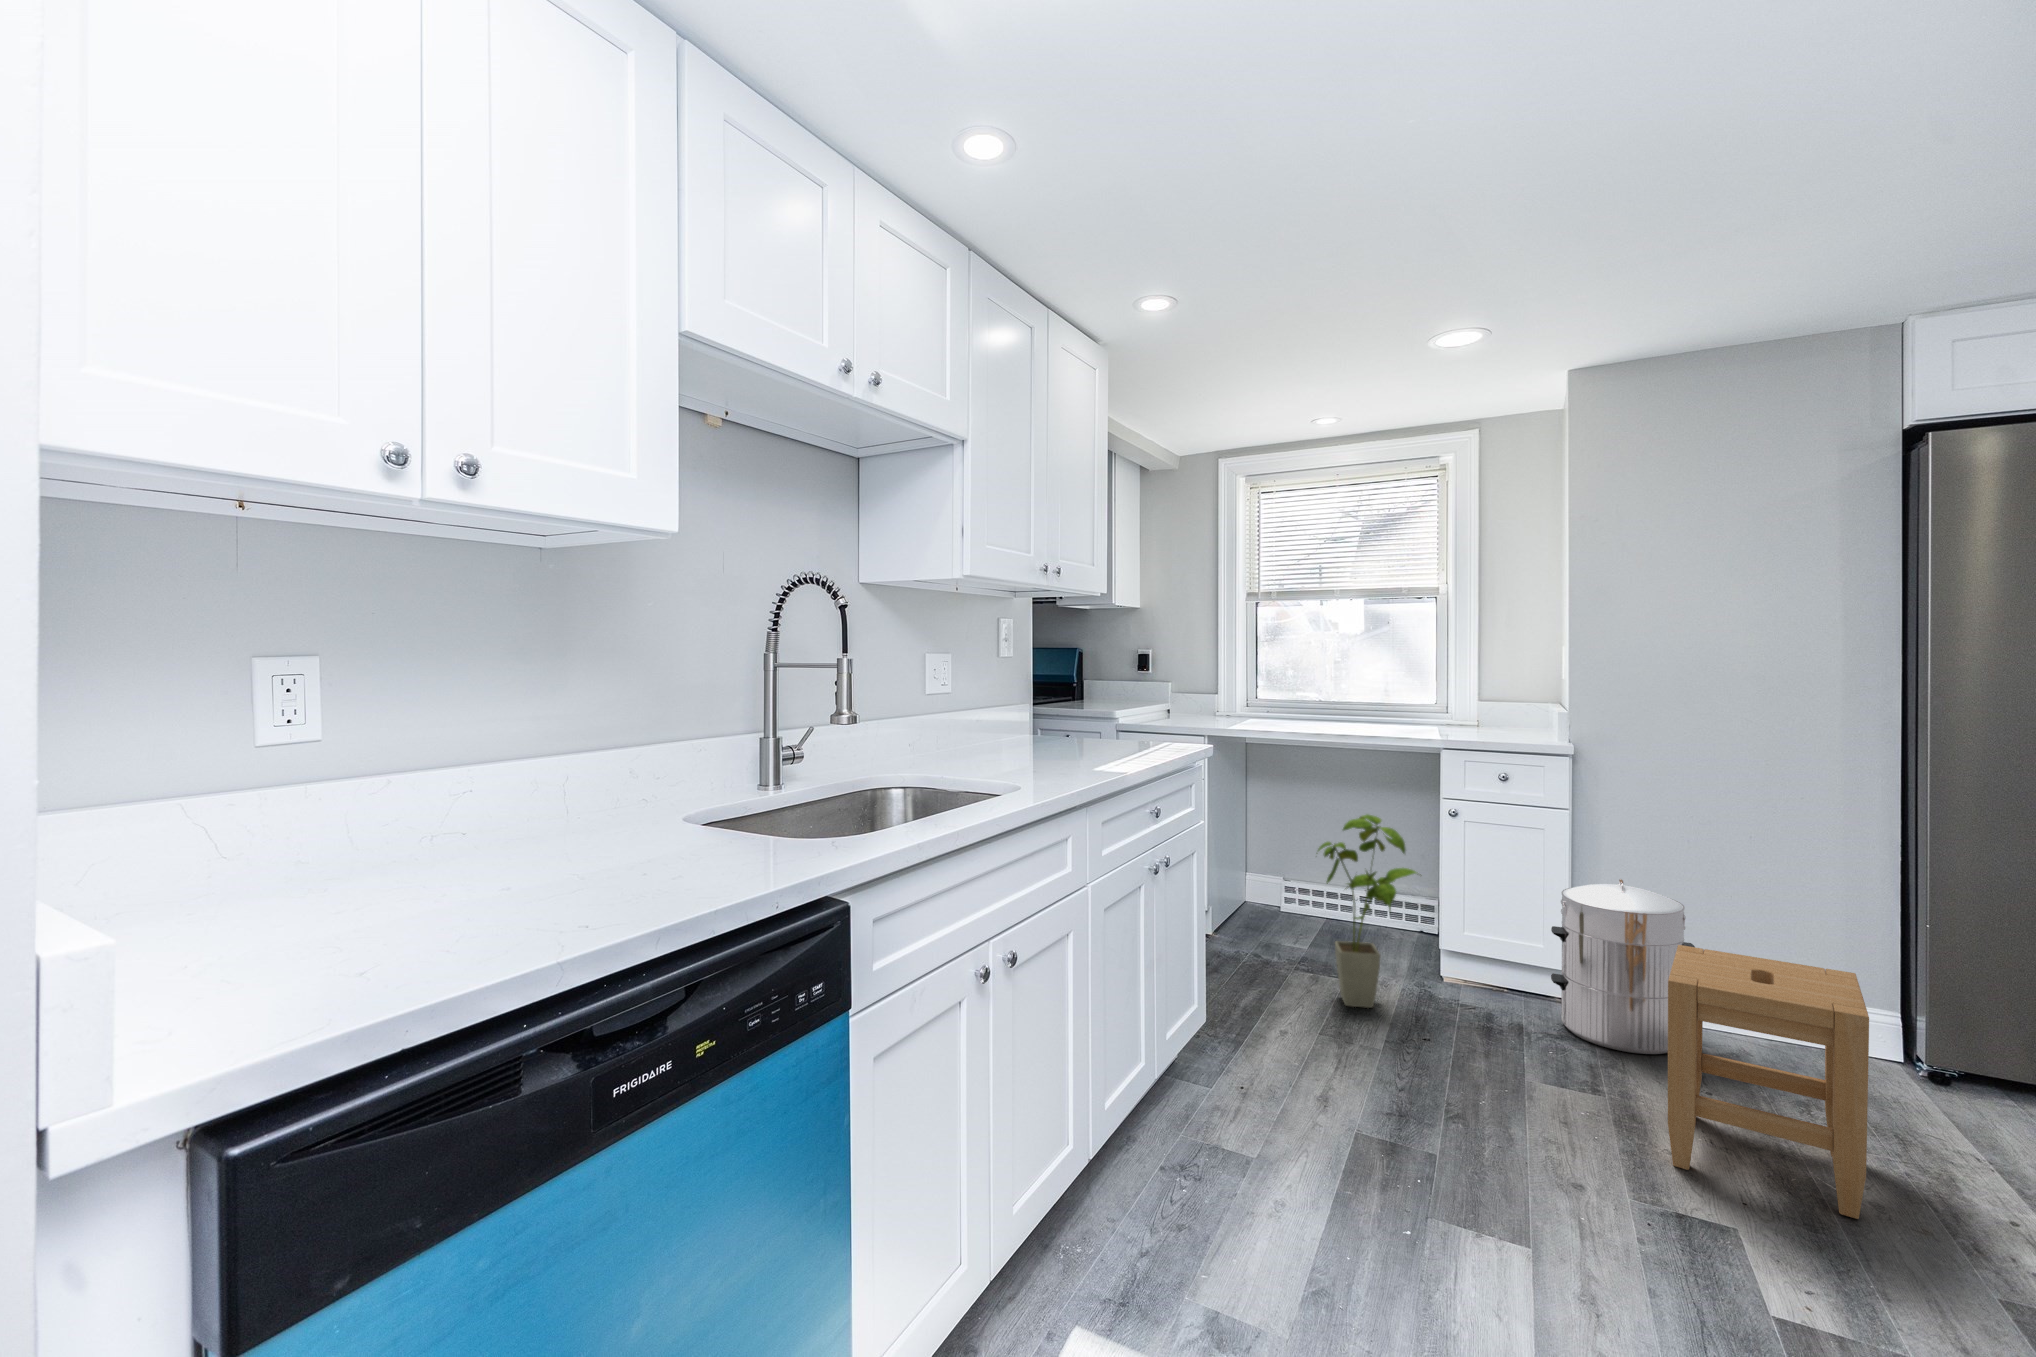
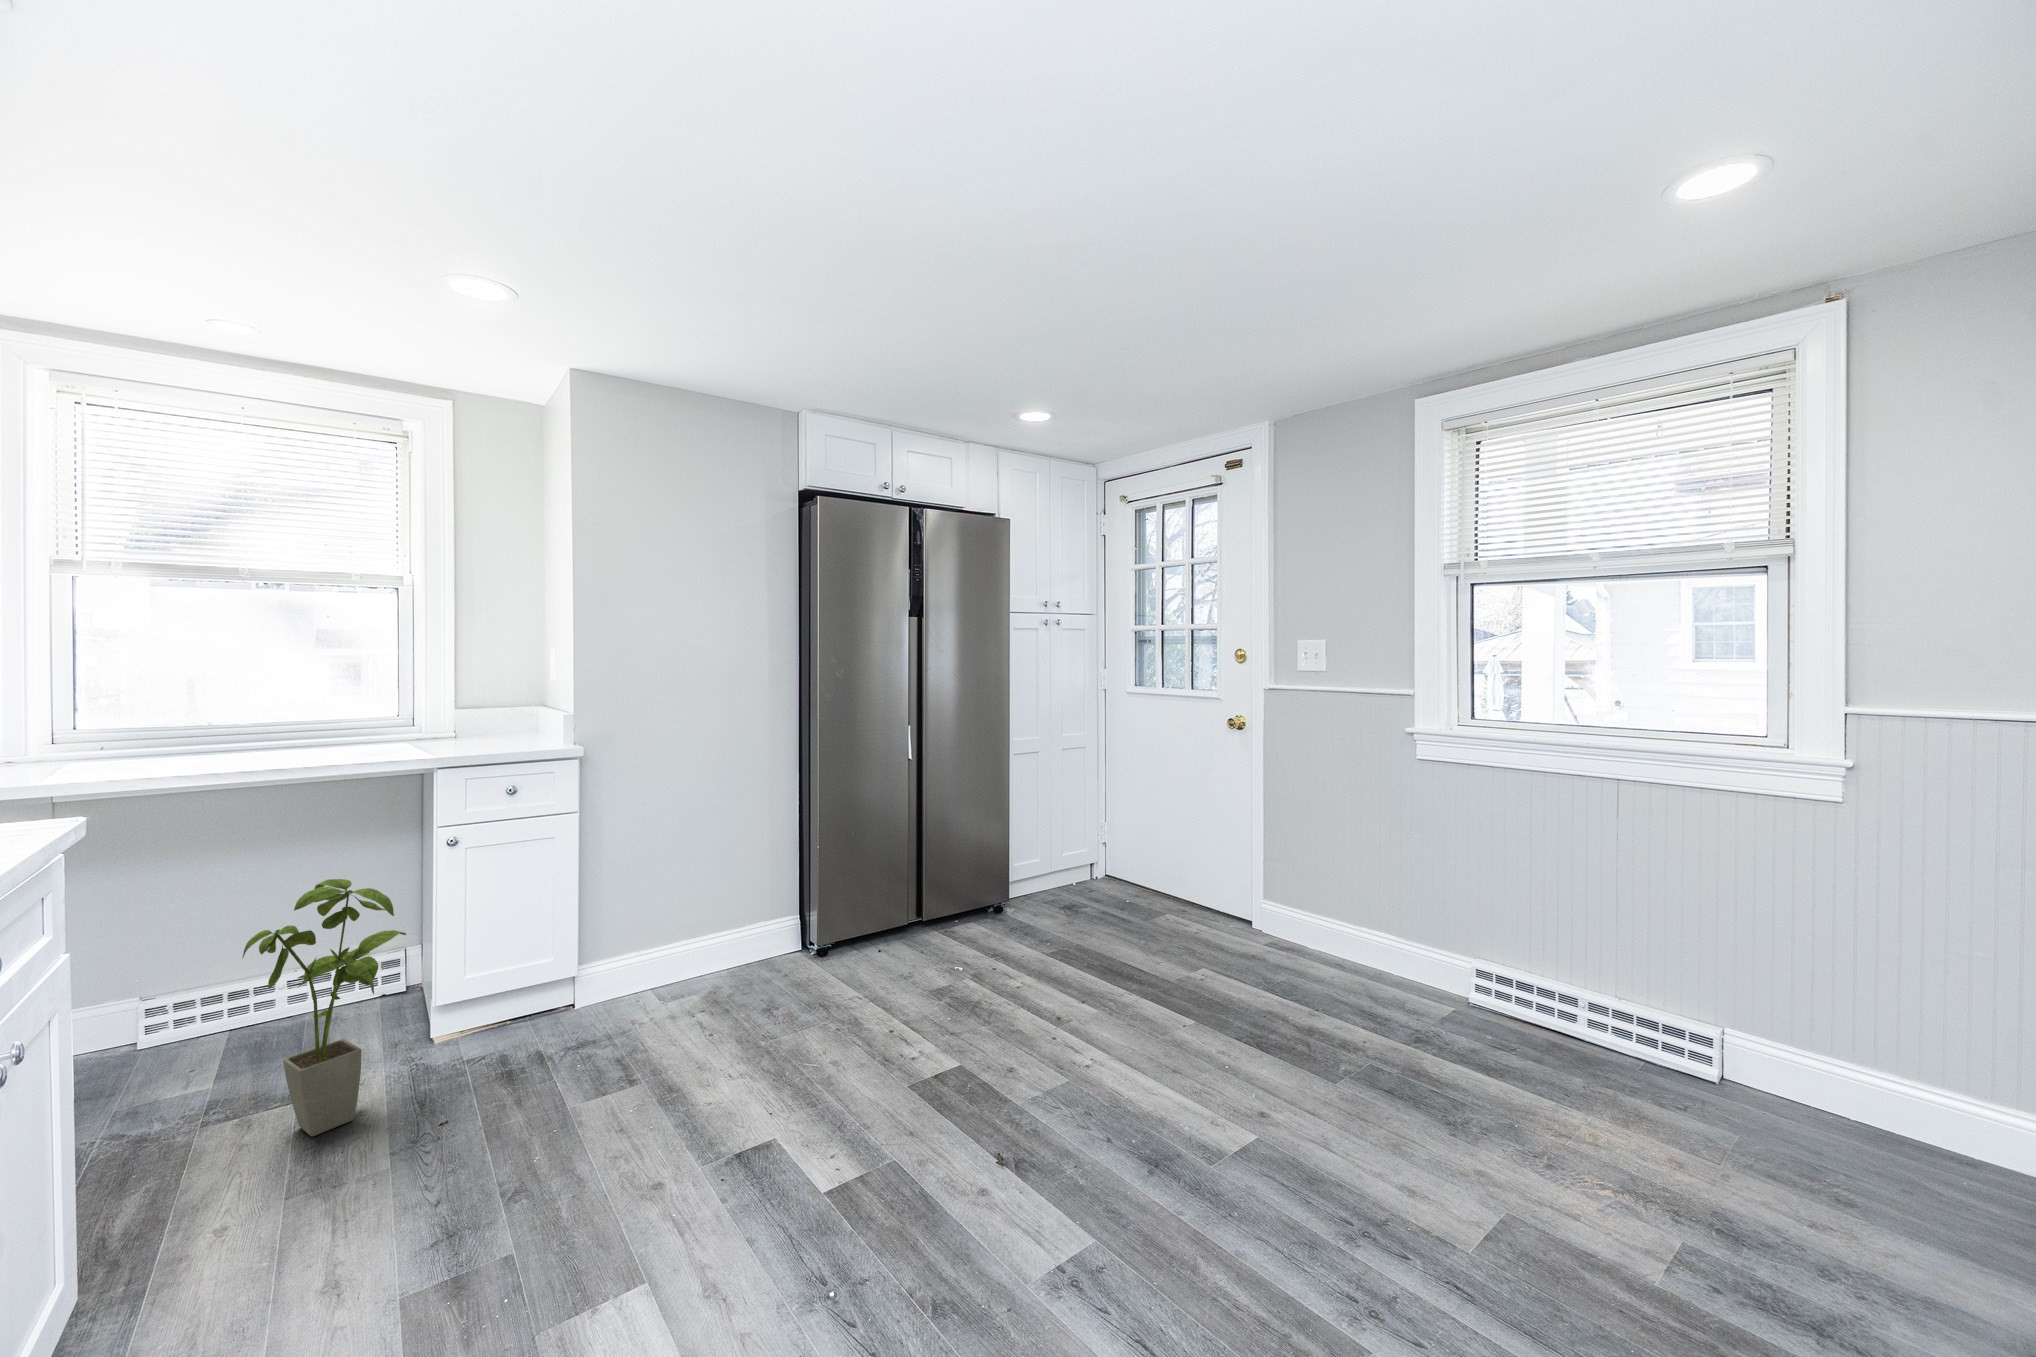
waste bin: present [1551,879,1695,1054] -> none [556,875,682,1037]
stool: present [1668,945,1869,1219] -> none [687,898,836,1114]

